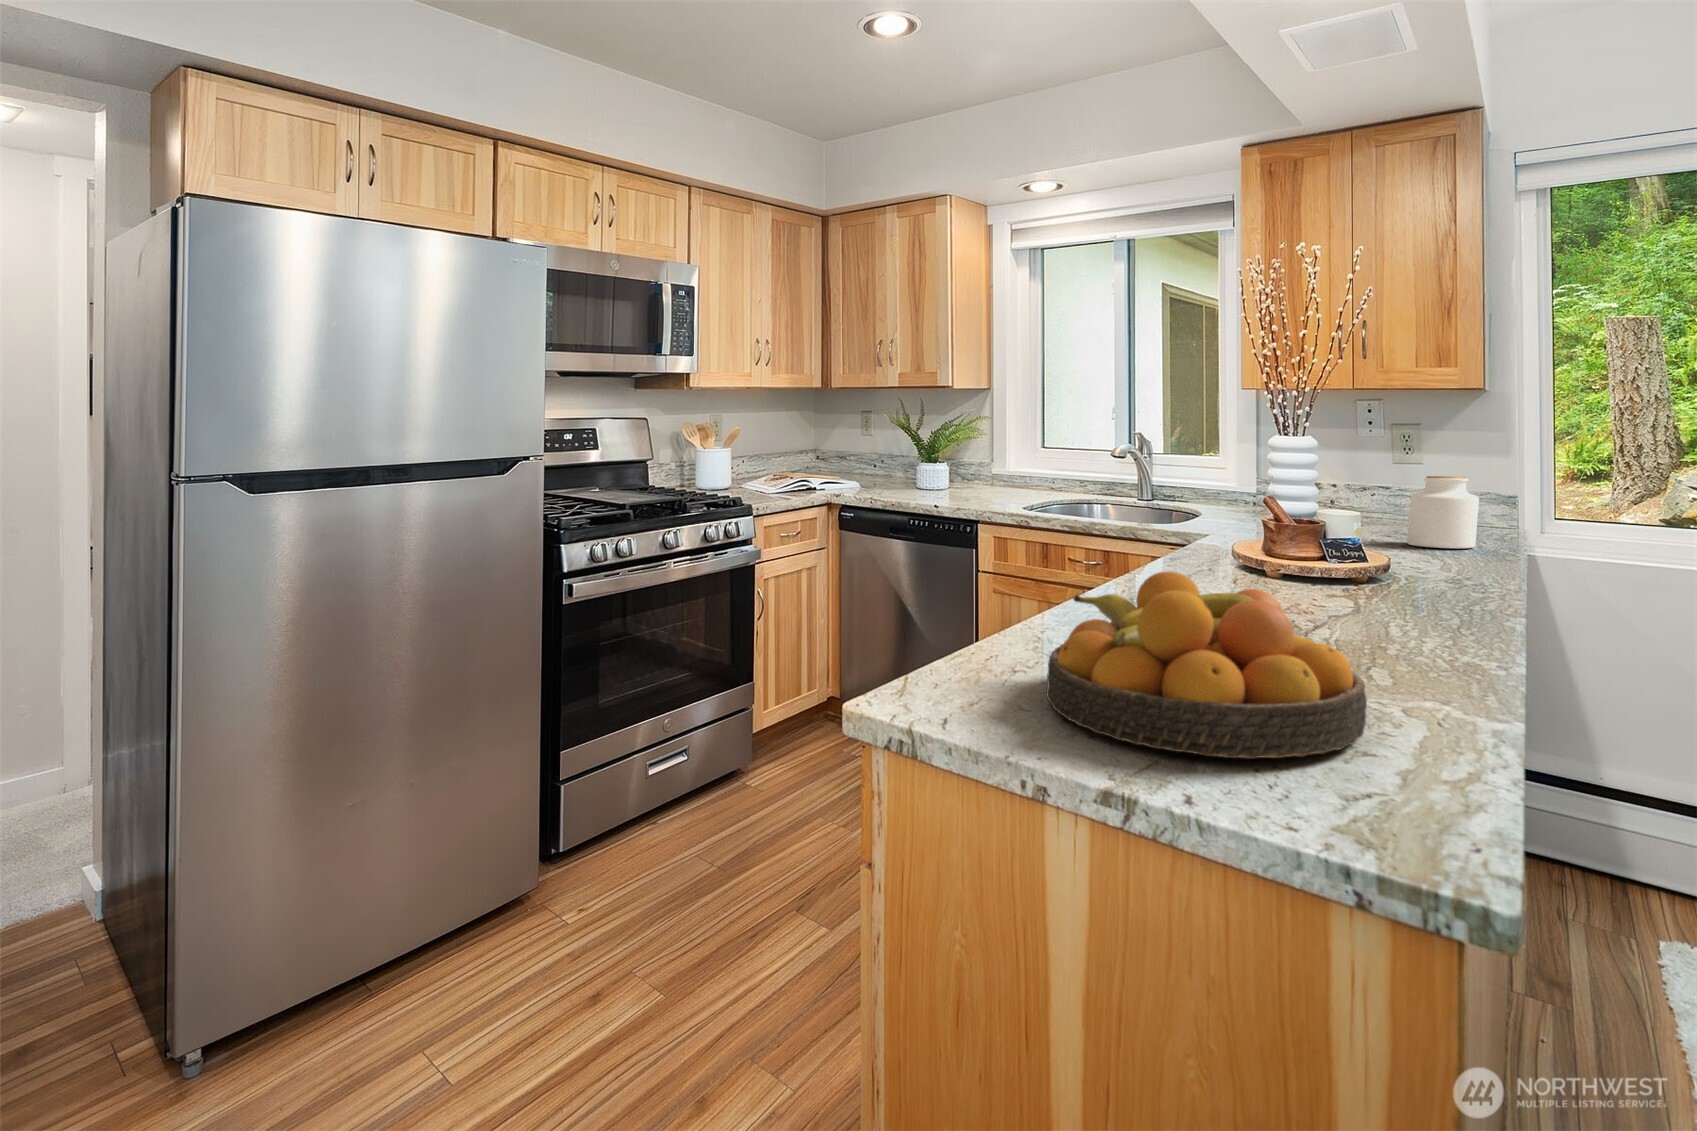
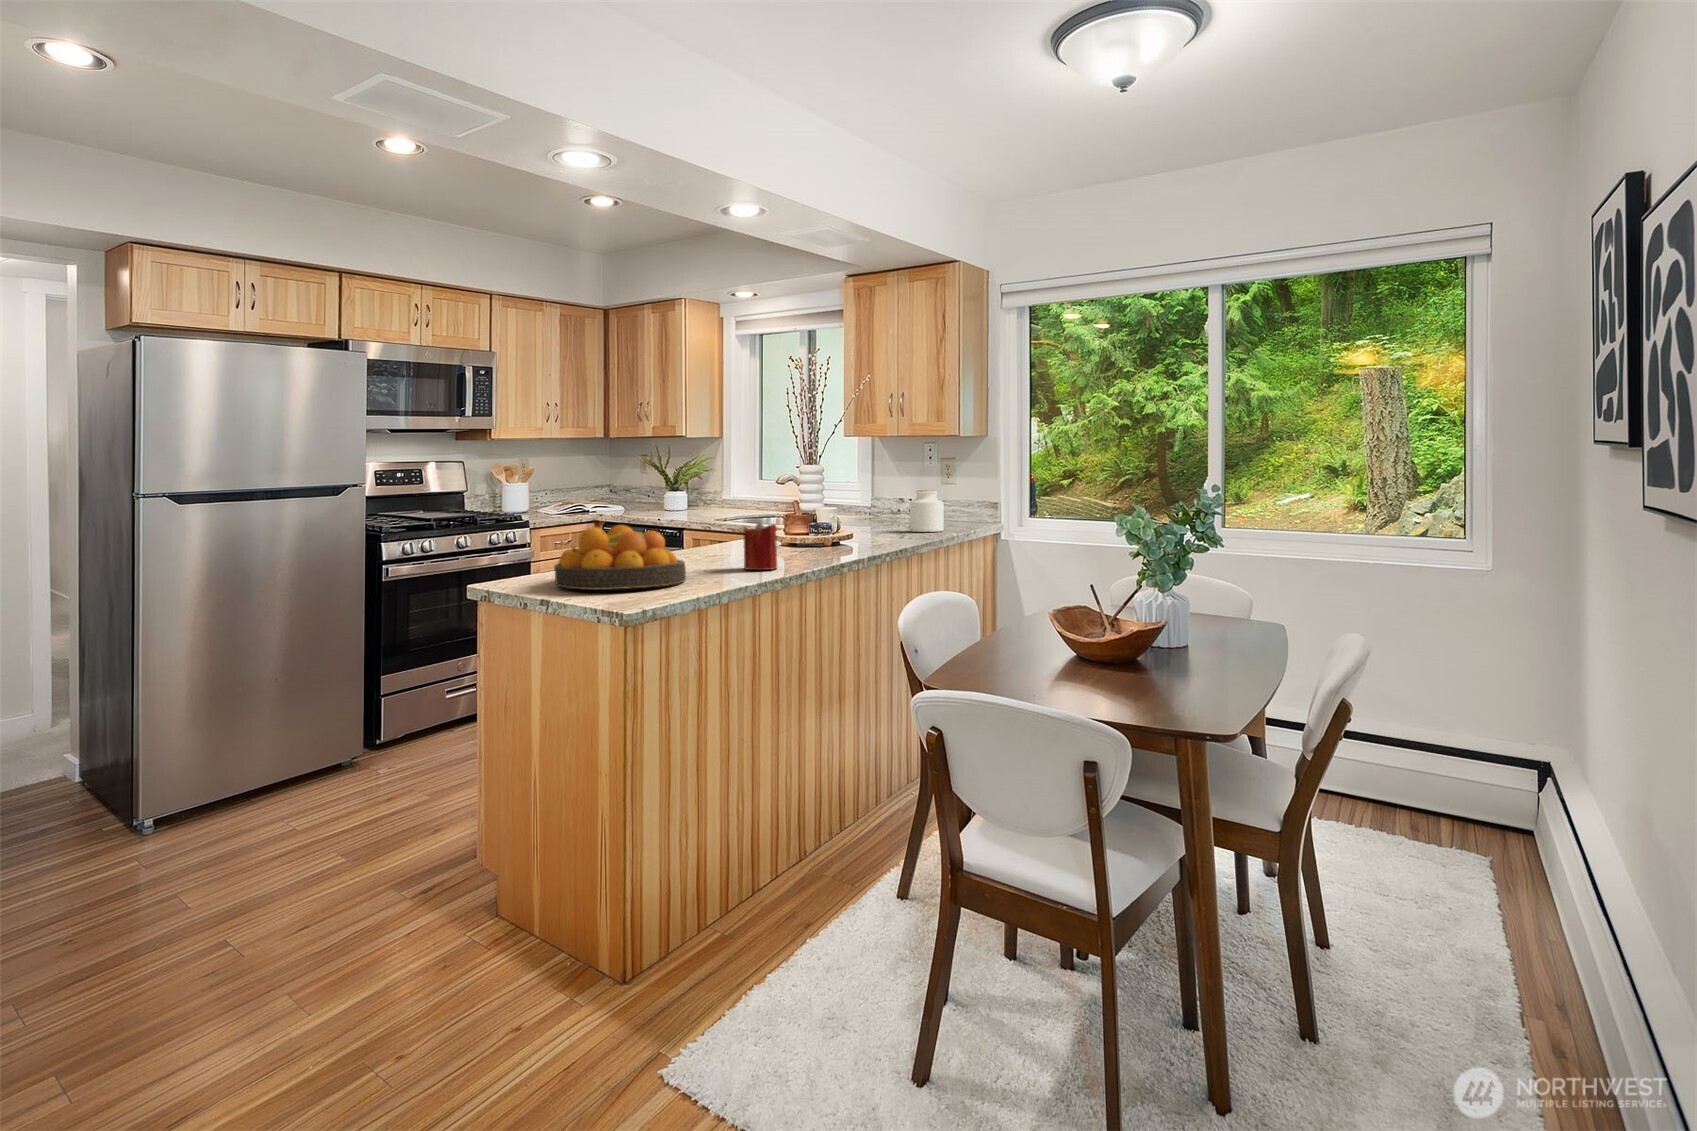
candle: none [1371,558,1462,671] -> present [744,521,777,570]

